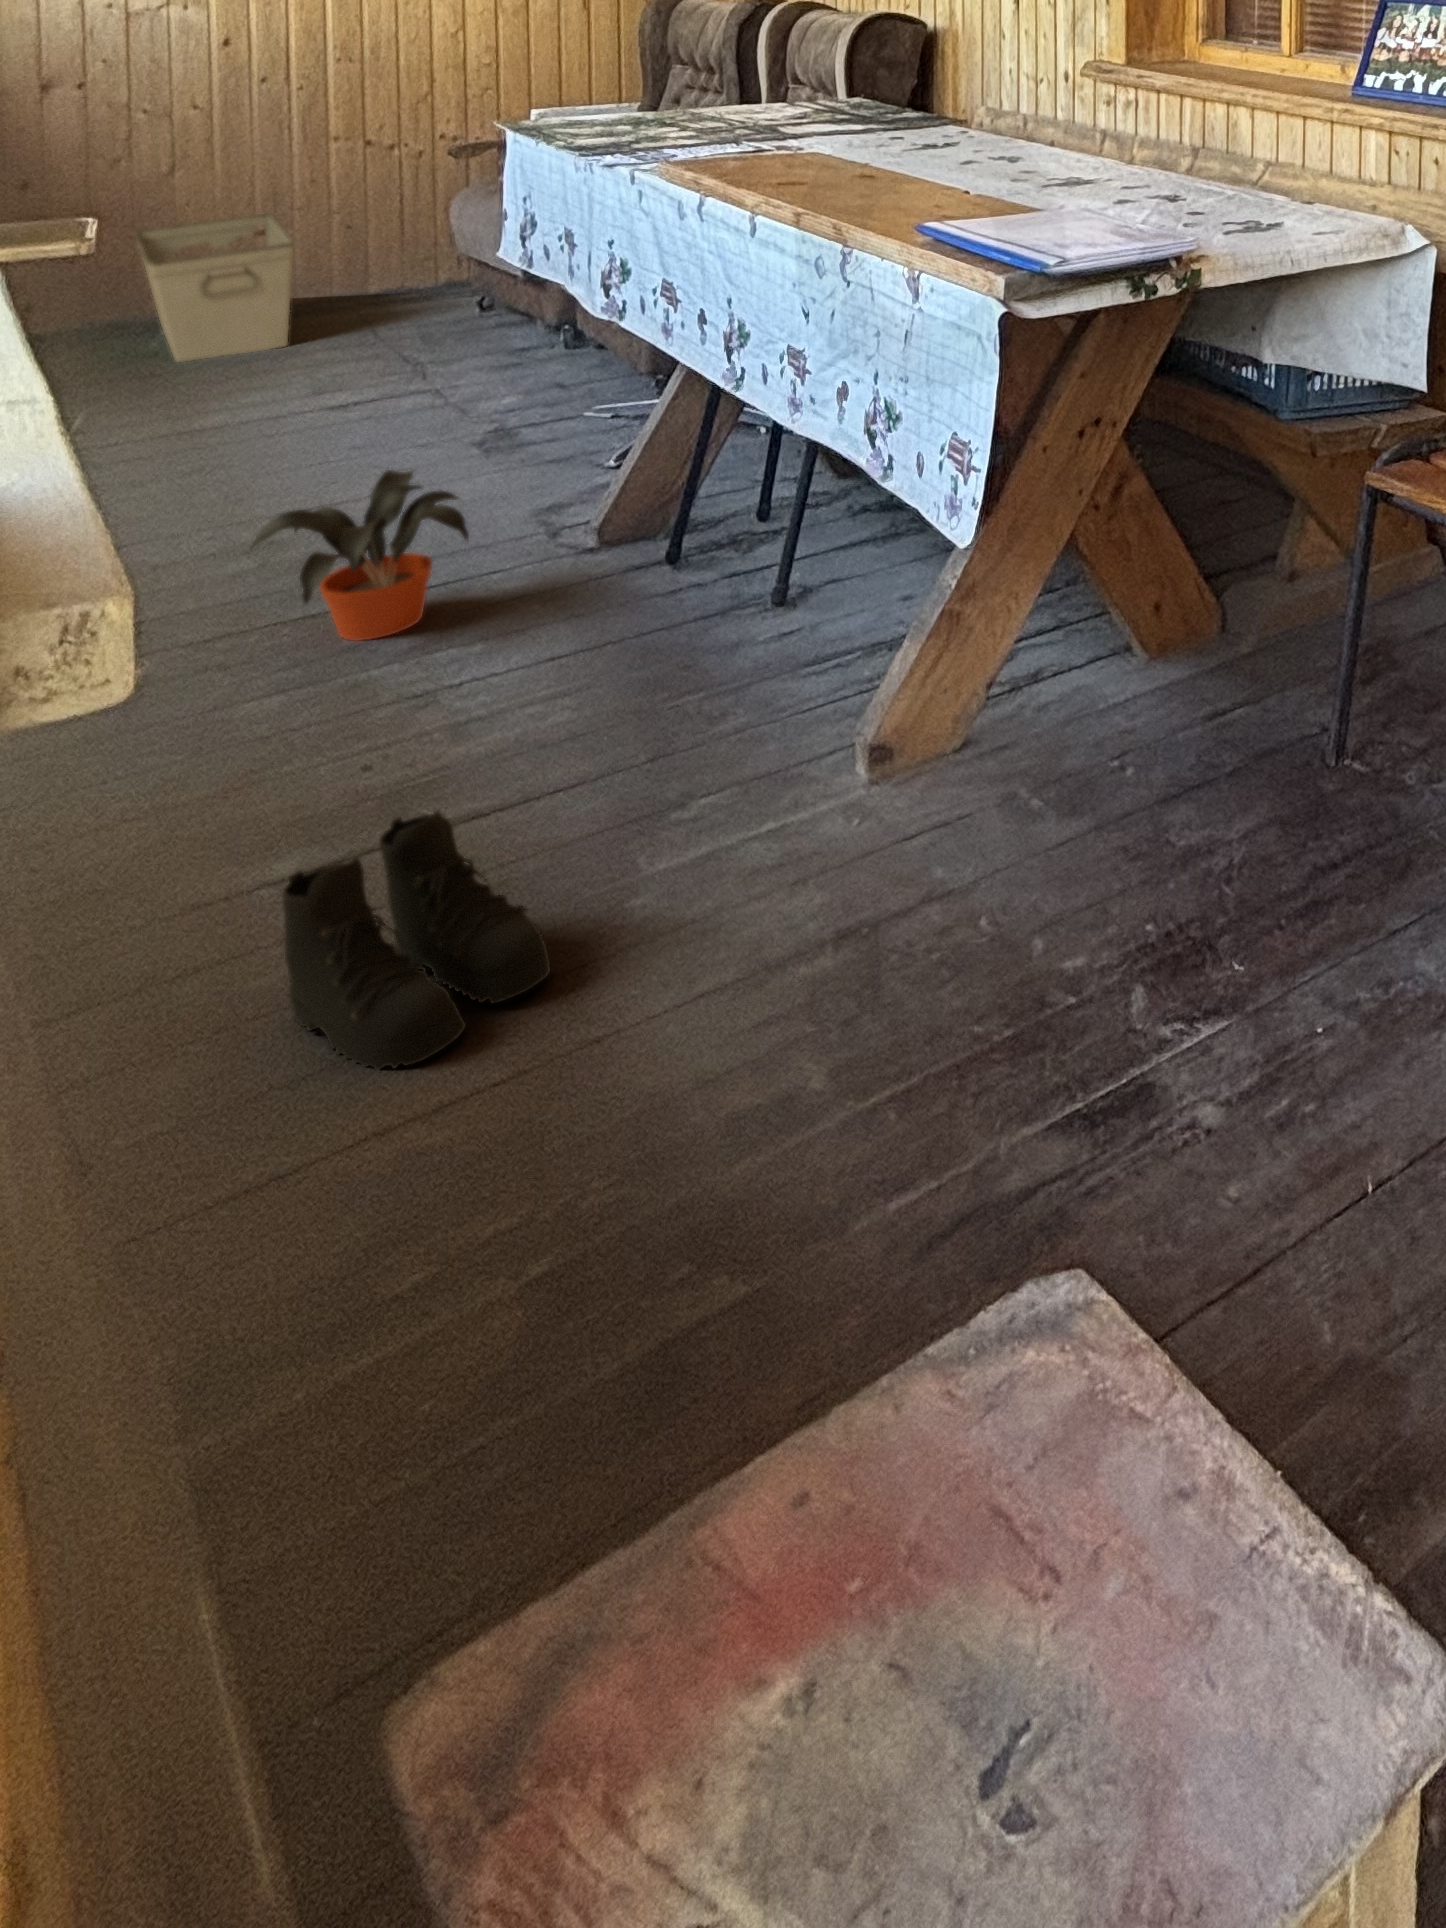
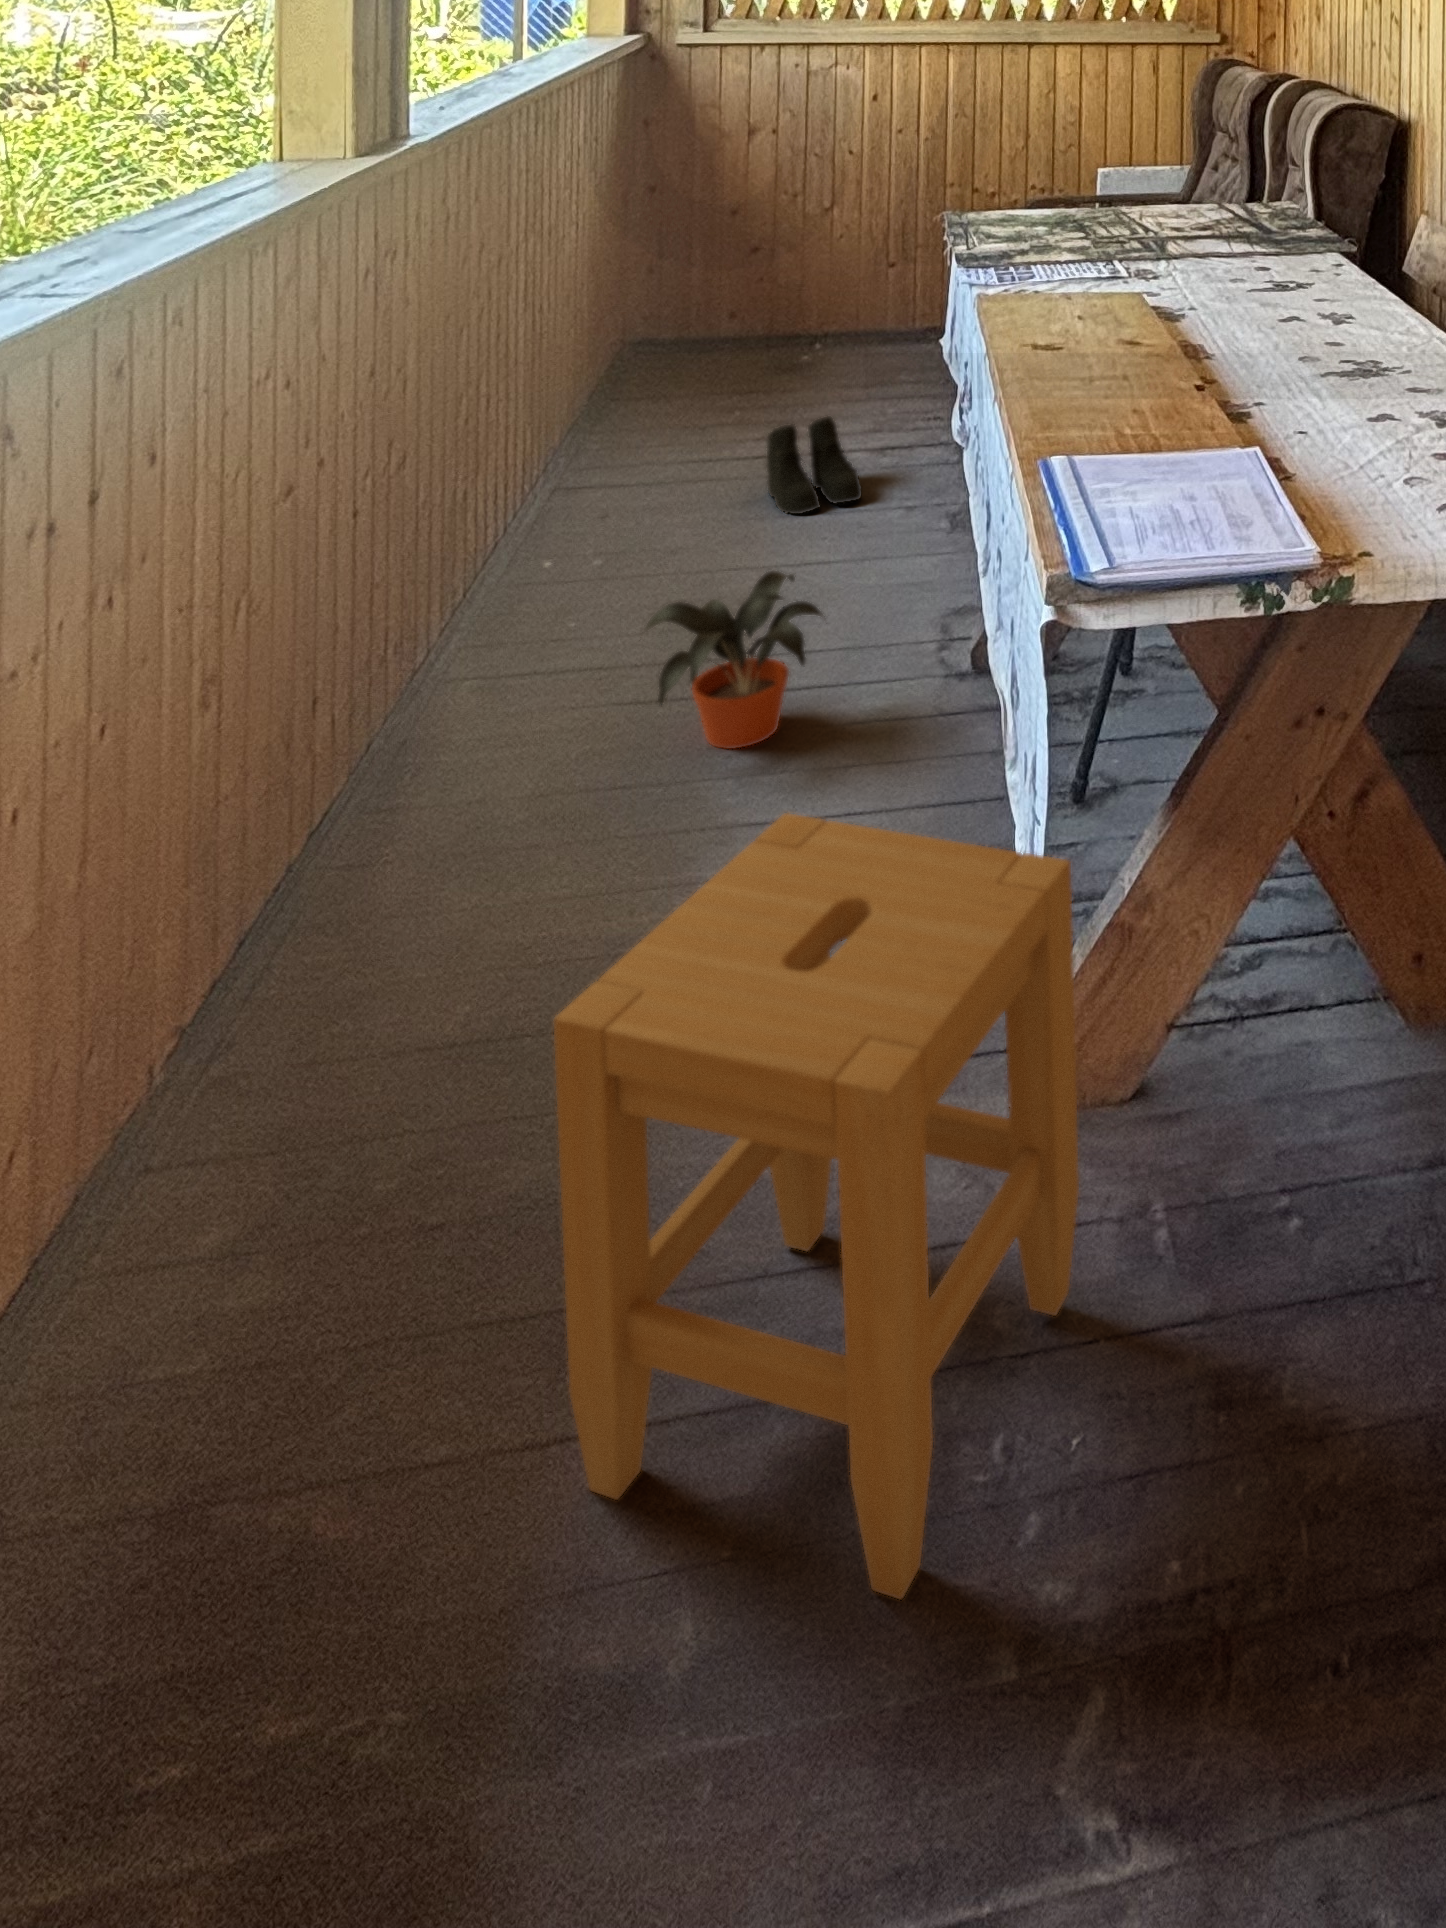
storage bin: present [135,214,294,362] -> none [783,253,897,387]
stool: none [630,514,1000,1046] -> present [554,813,1079,1599]
boots: present [282,811,550,1070] -> present [767,417,862,514]

